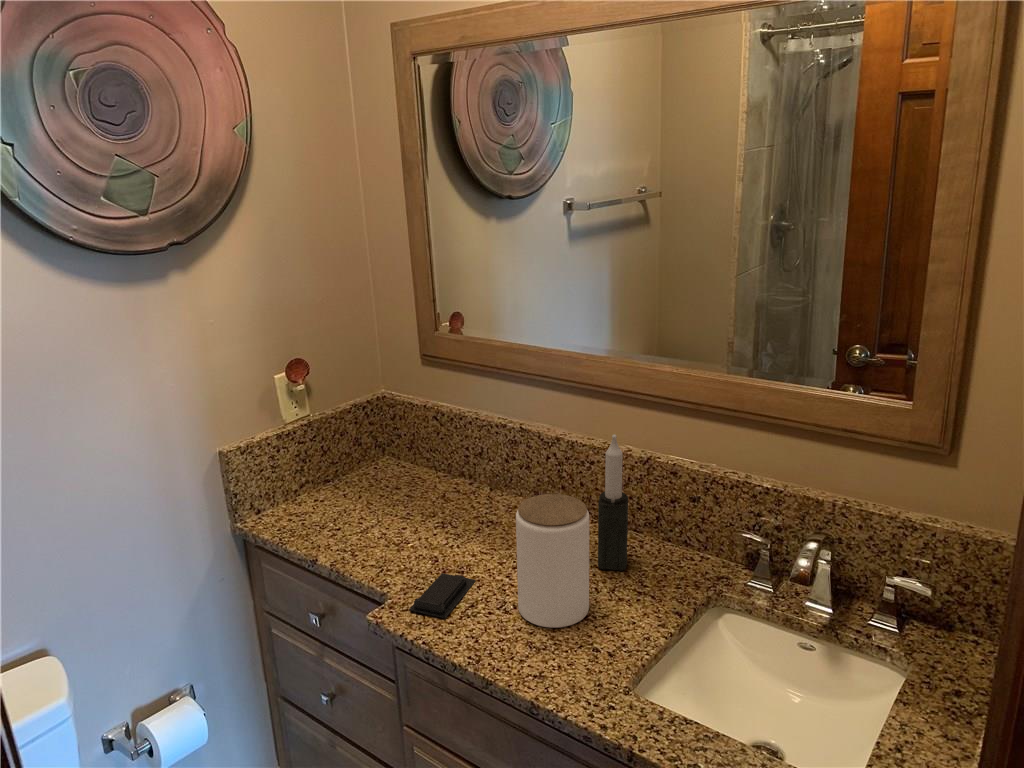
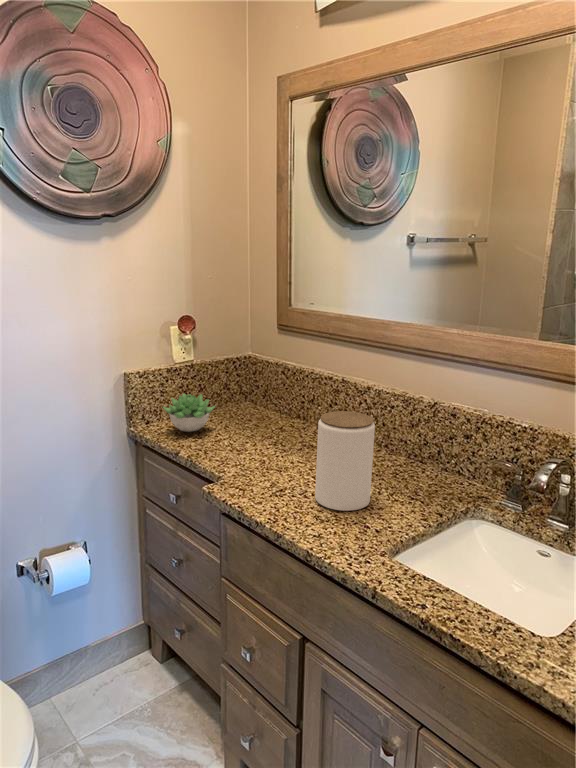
candle: present [598,434,628,571] -> none [385,374,413,484]
succulent plant: none [281,466,354,521] -> present [163,394,215,432]
soap bar: present [409,573,476,618] -> none [235,469,289,495]

